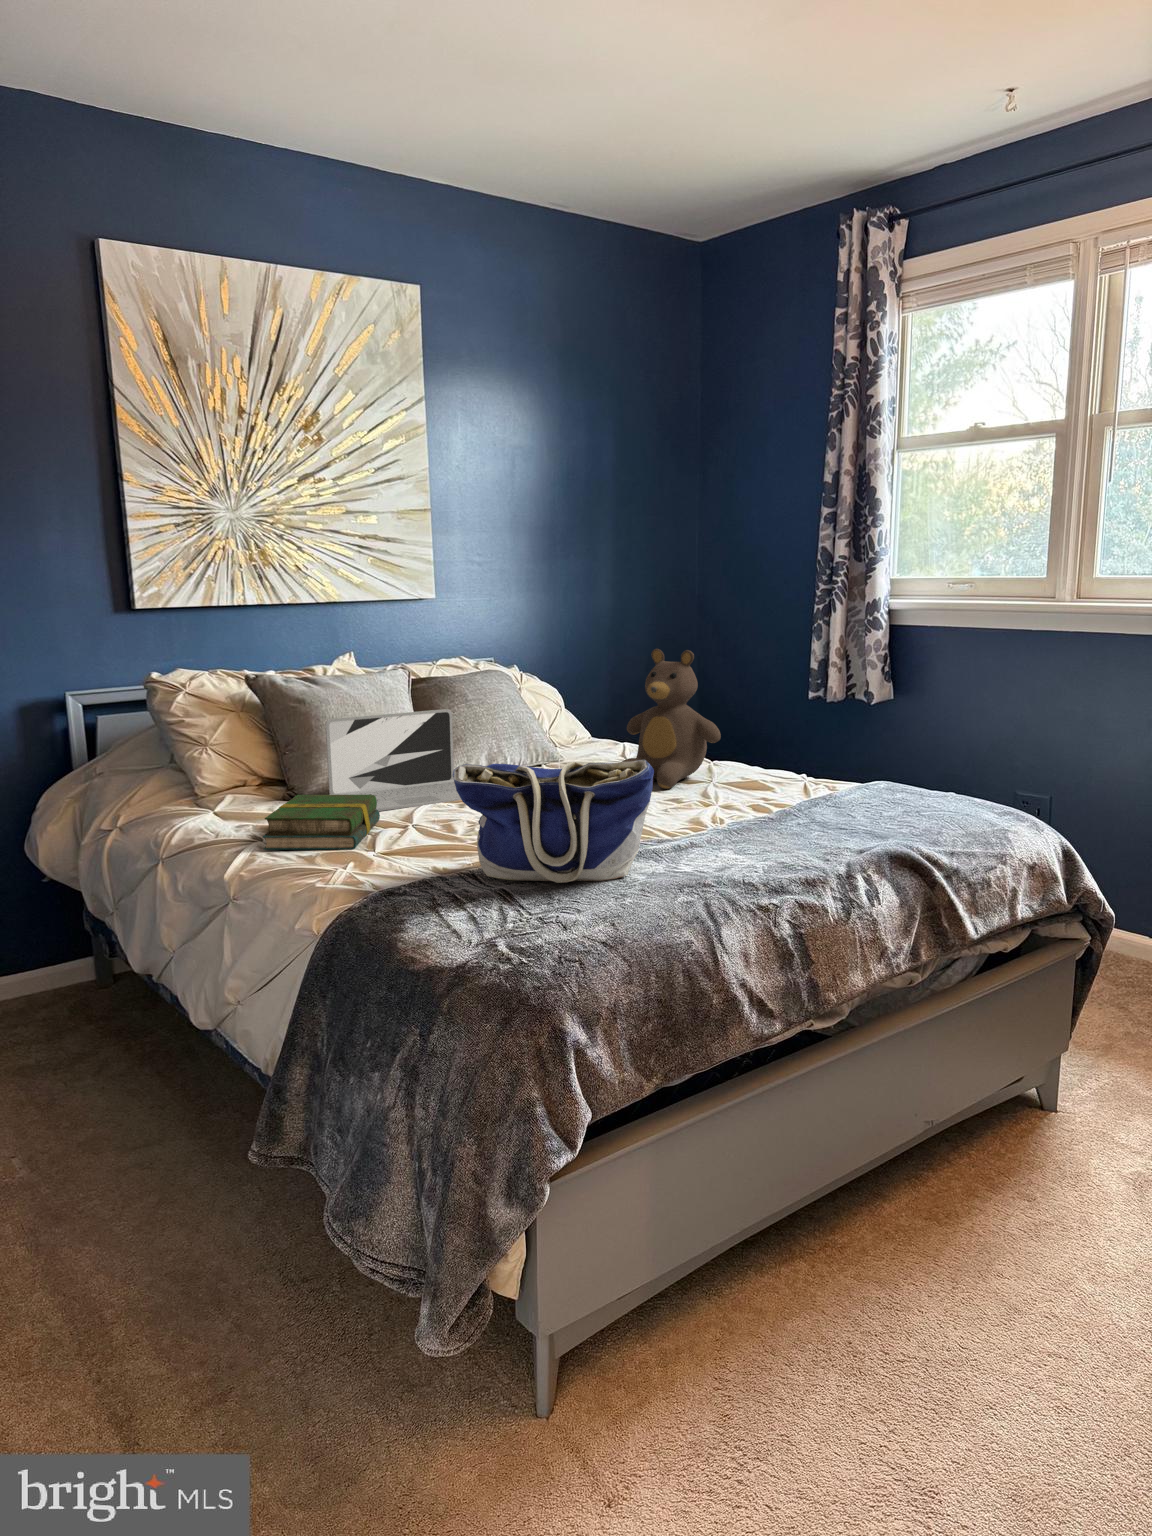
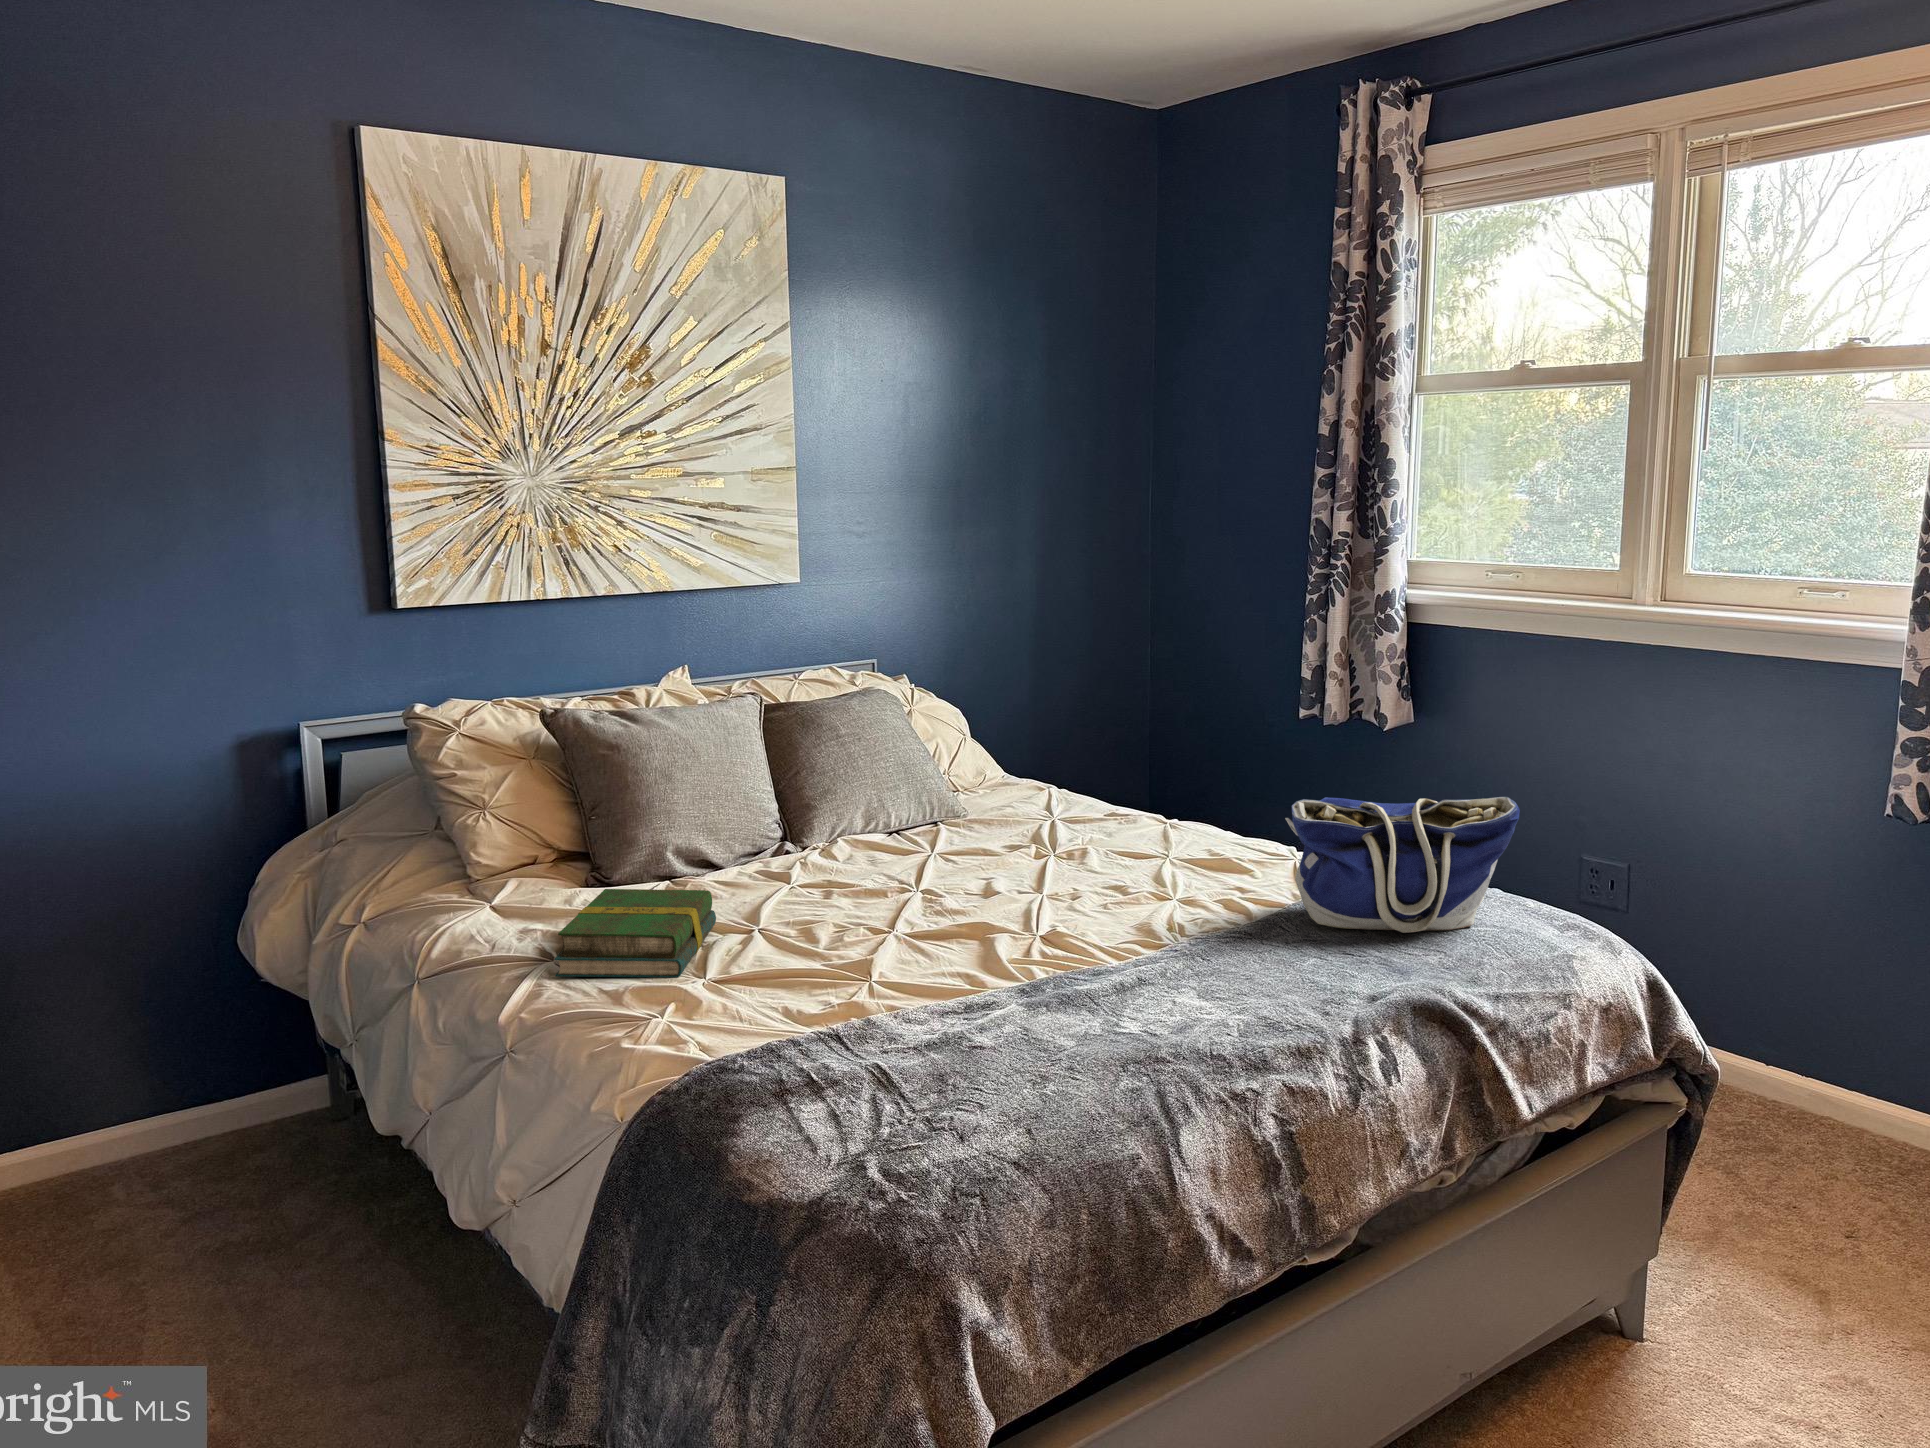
teddy bear: present [622,649,721,789] -> none [1035,679,1180,873]
laptop: present [325,709,461,811] -> none [646,758,859,911]
tote bag: present [453,760,654,883] -> present [1285,797,1520,933]

